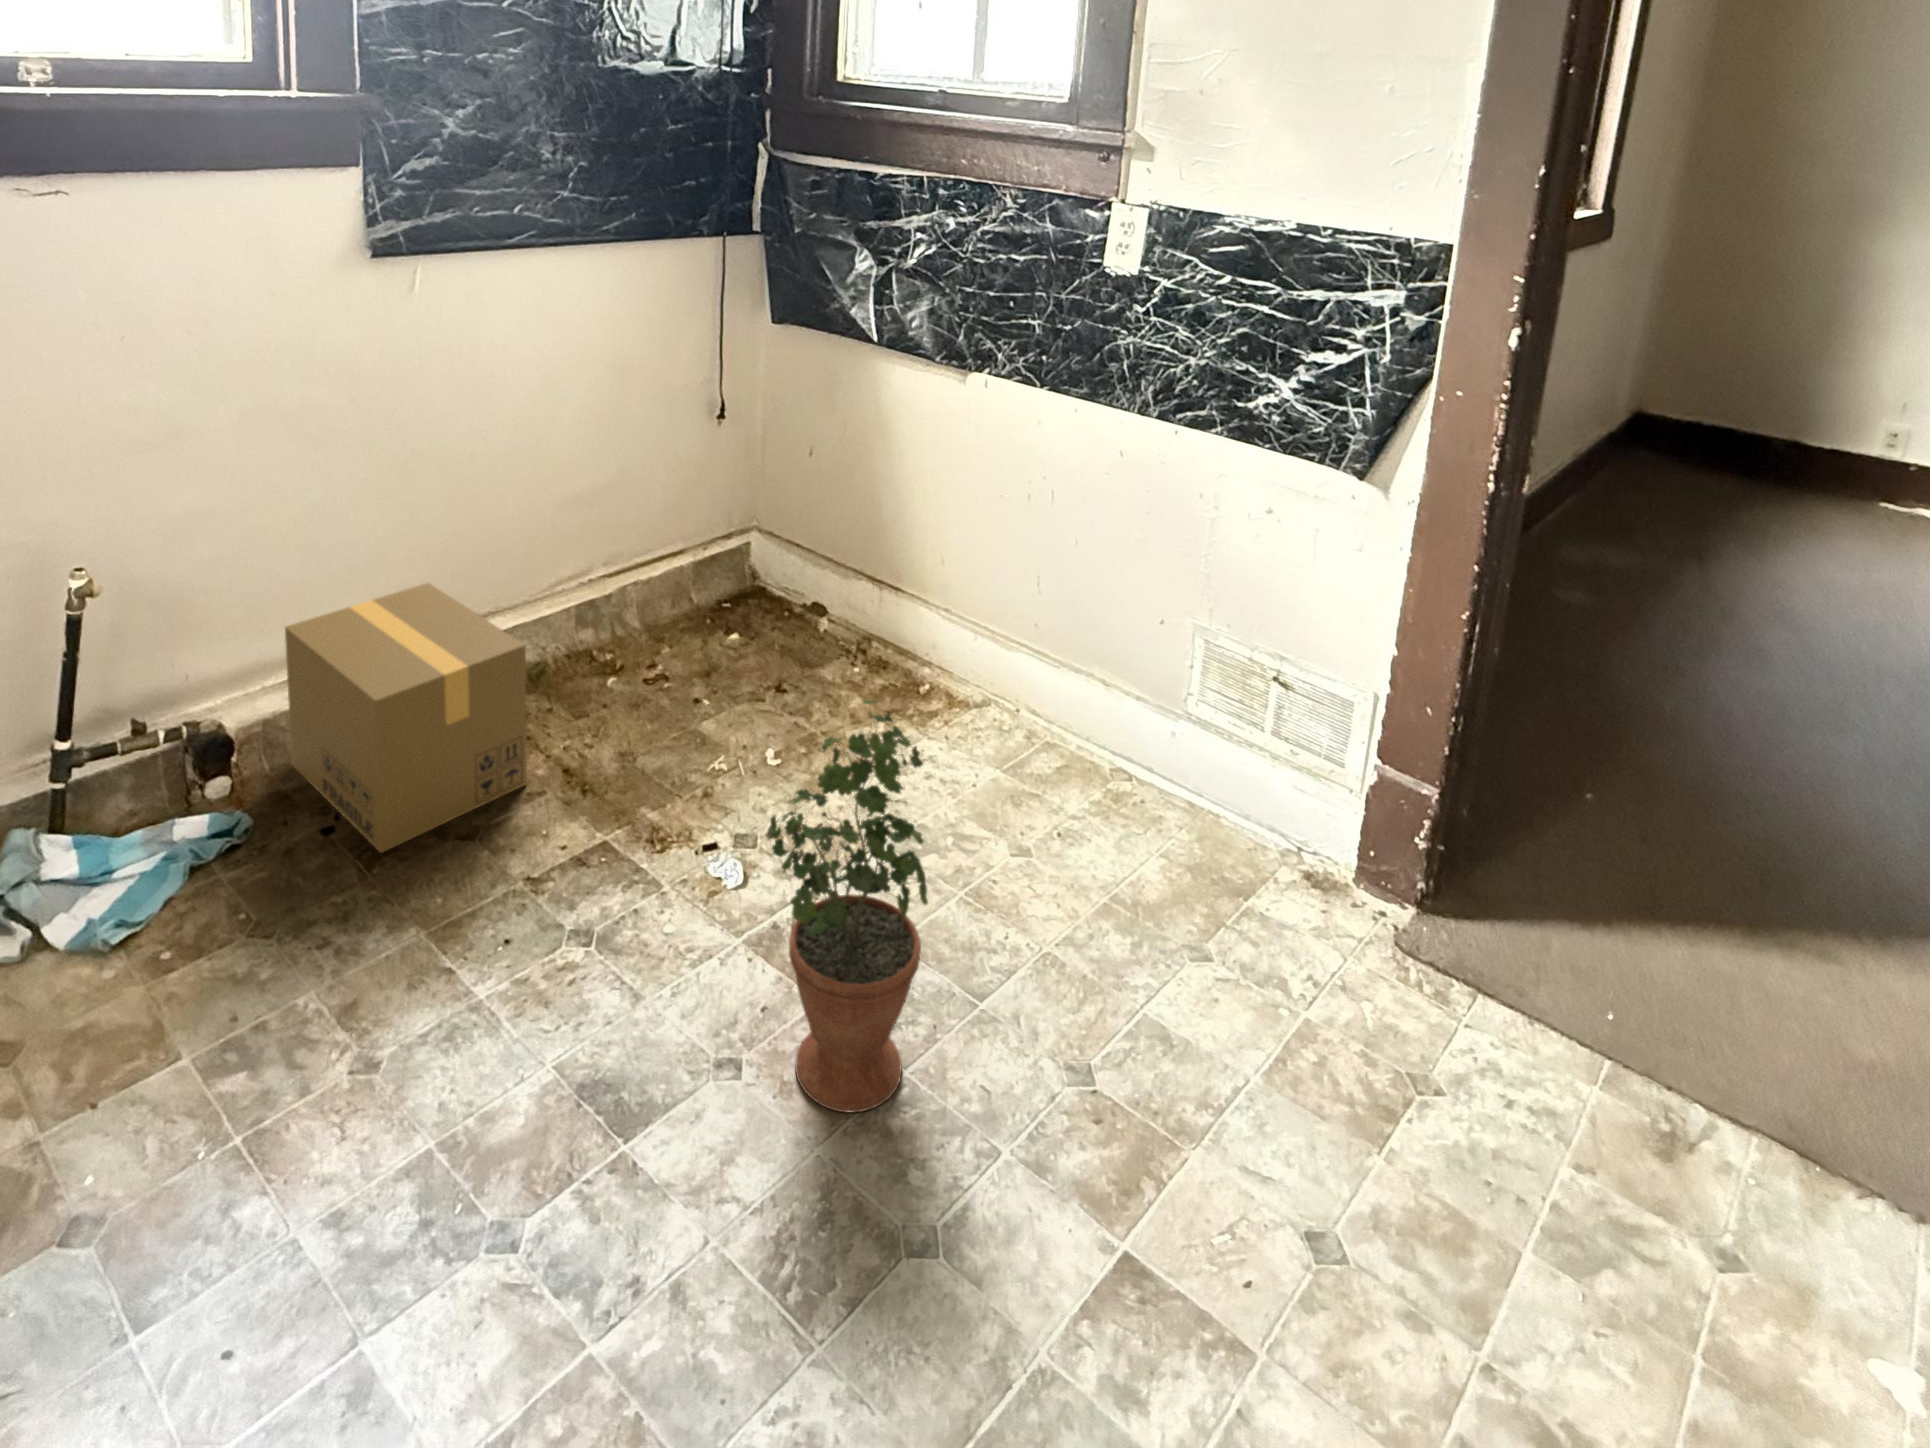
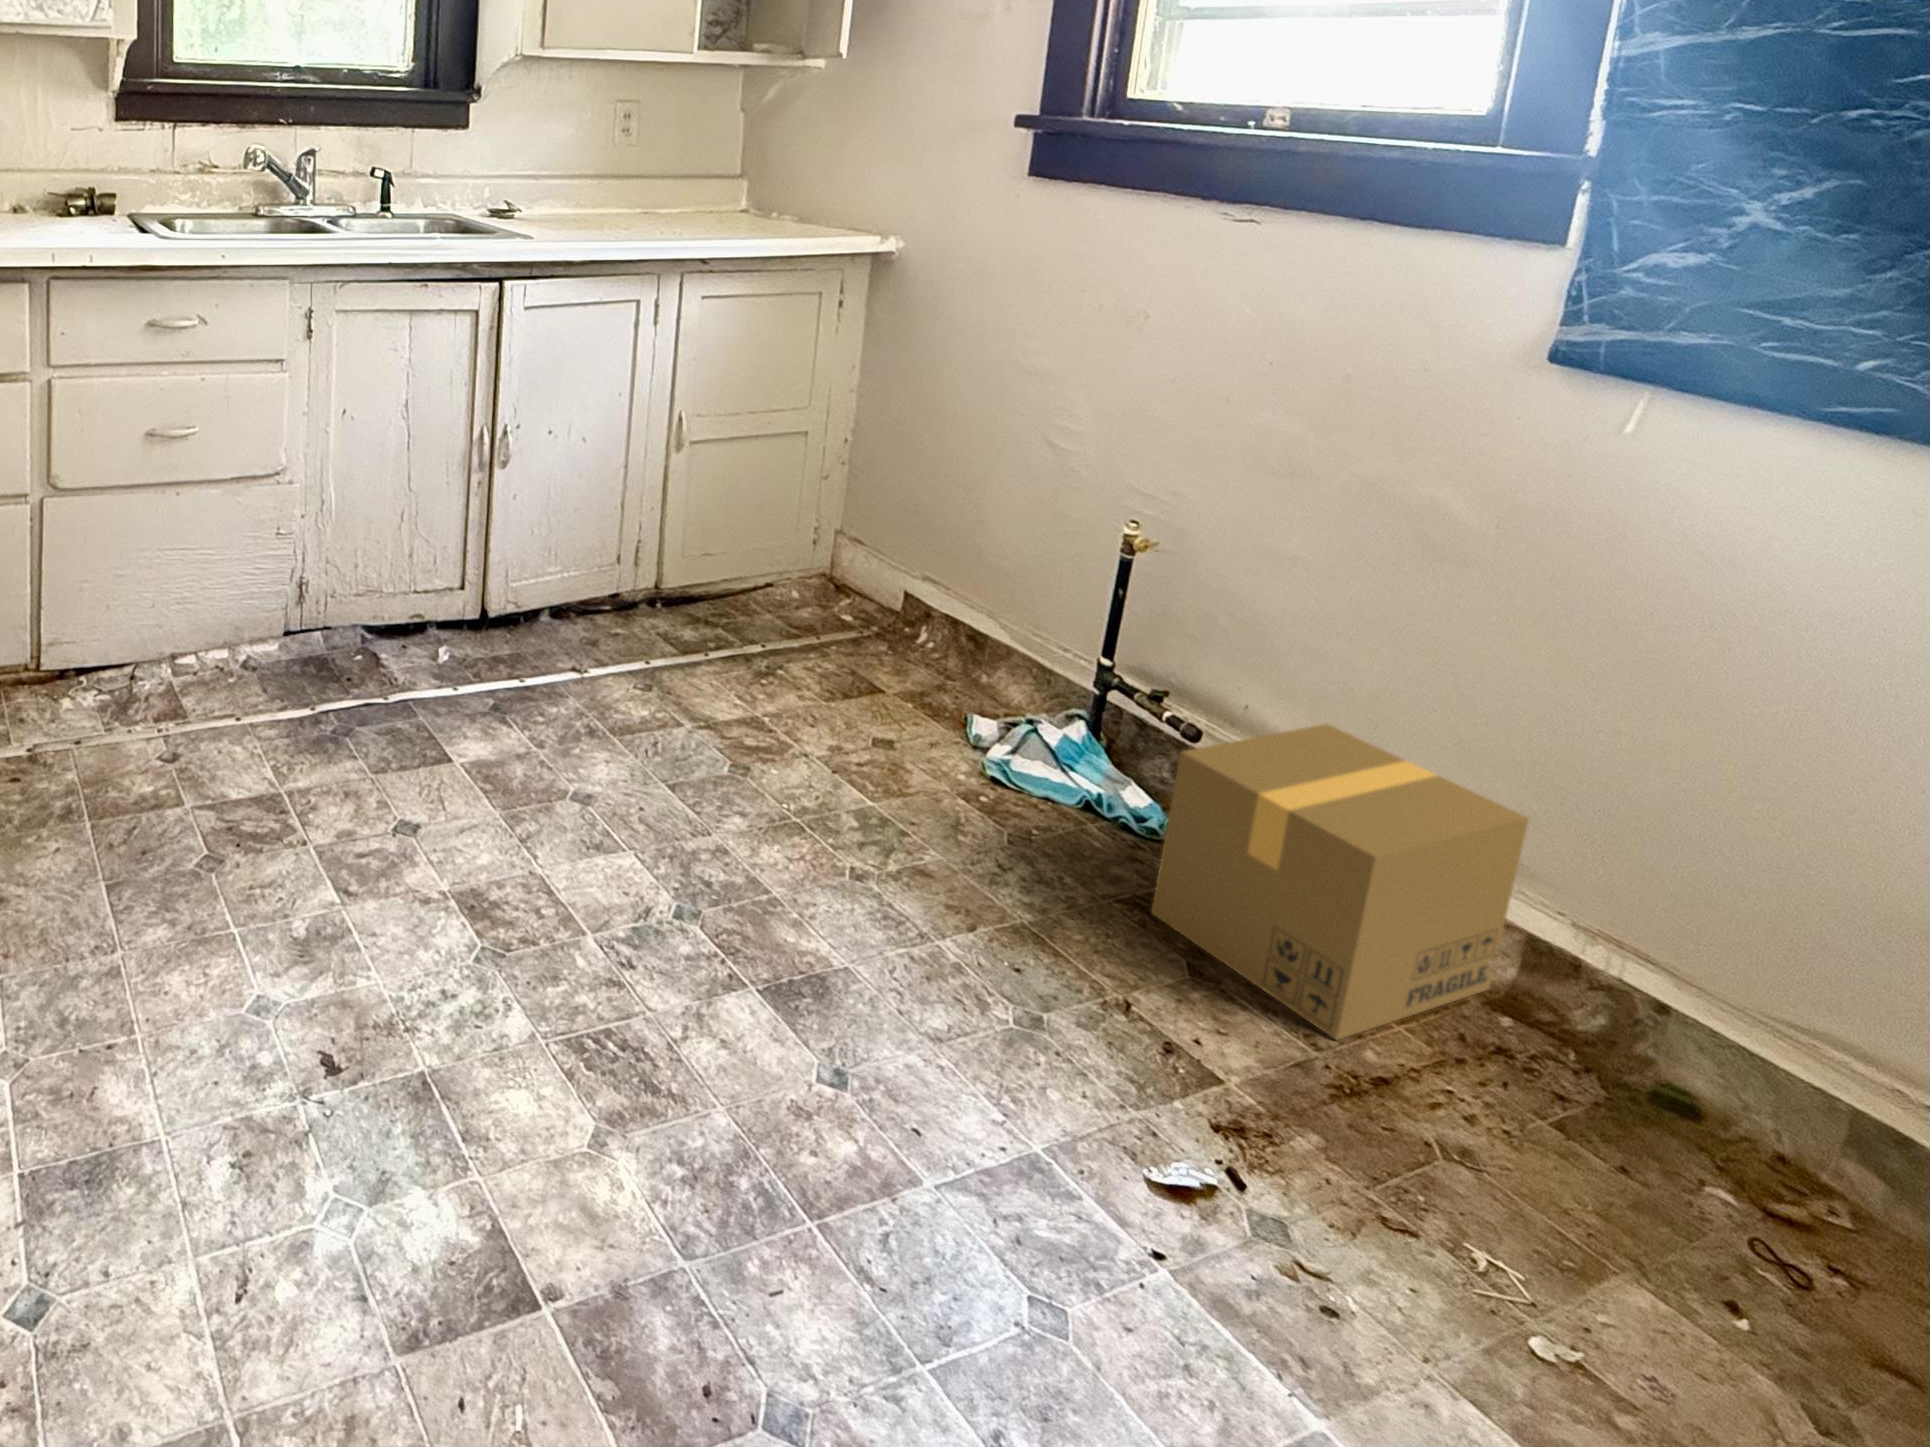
potted plant: present [767,700,928,1113] -> none [763,792,1009,1226]

